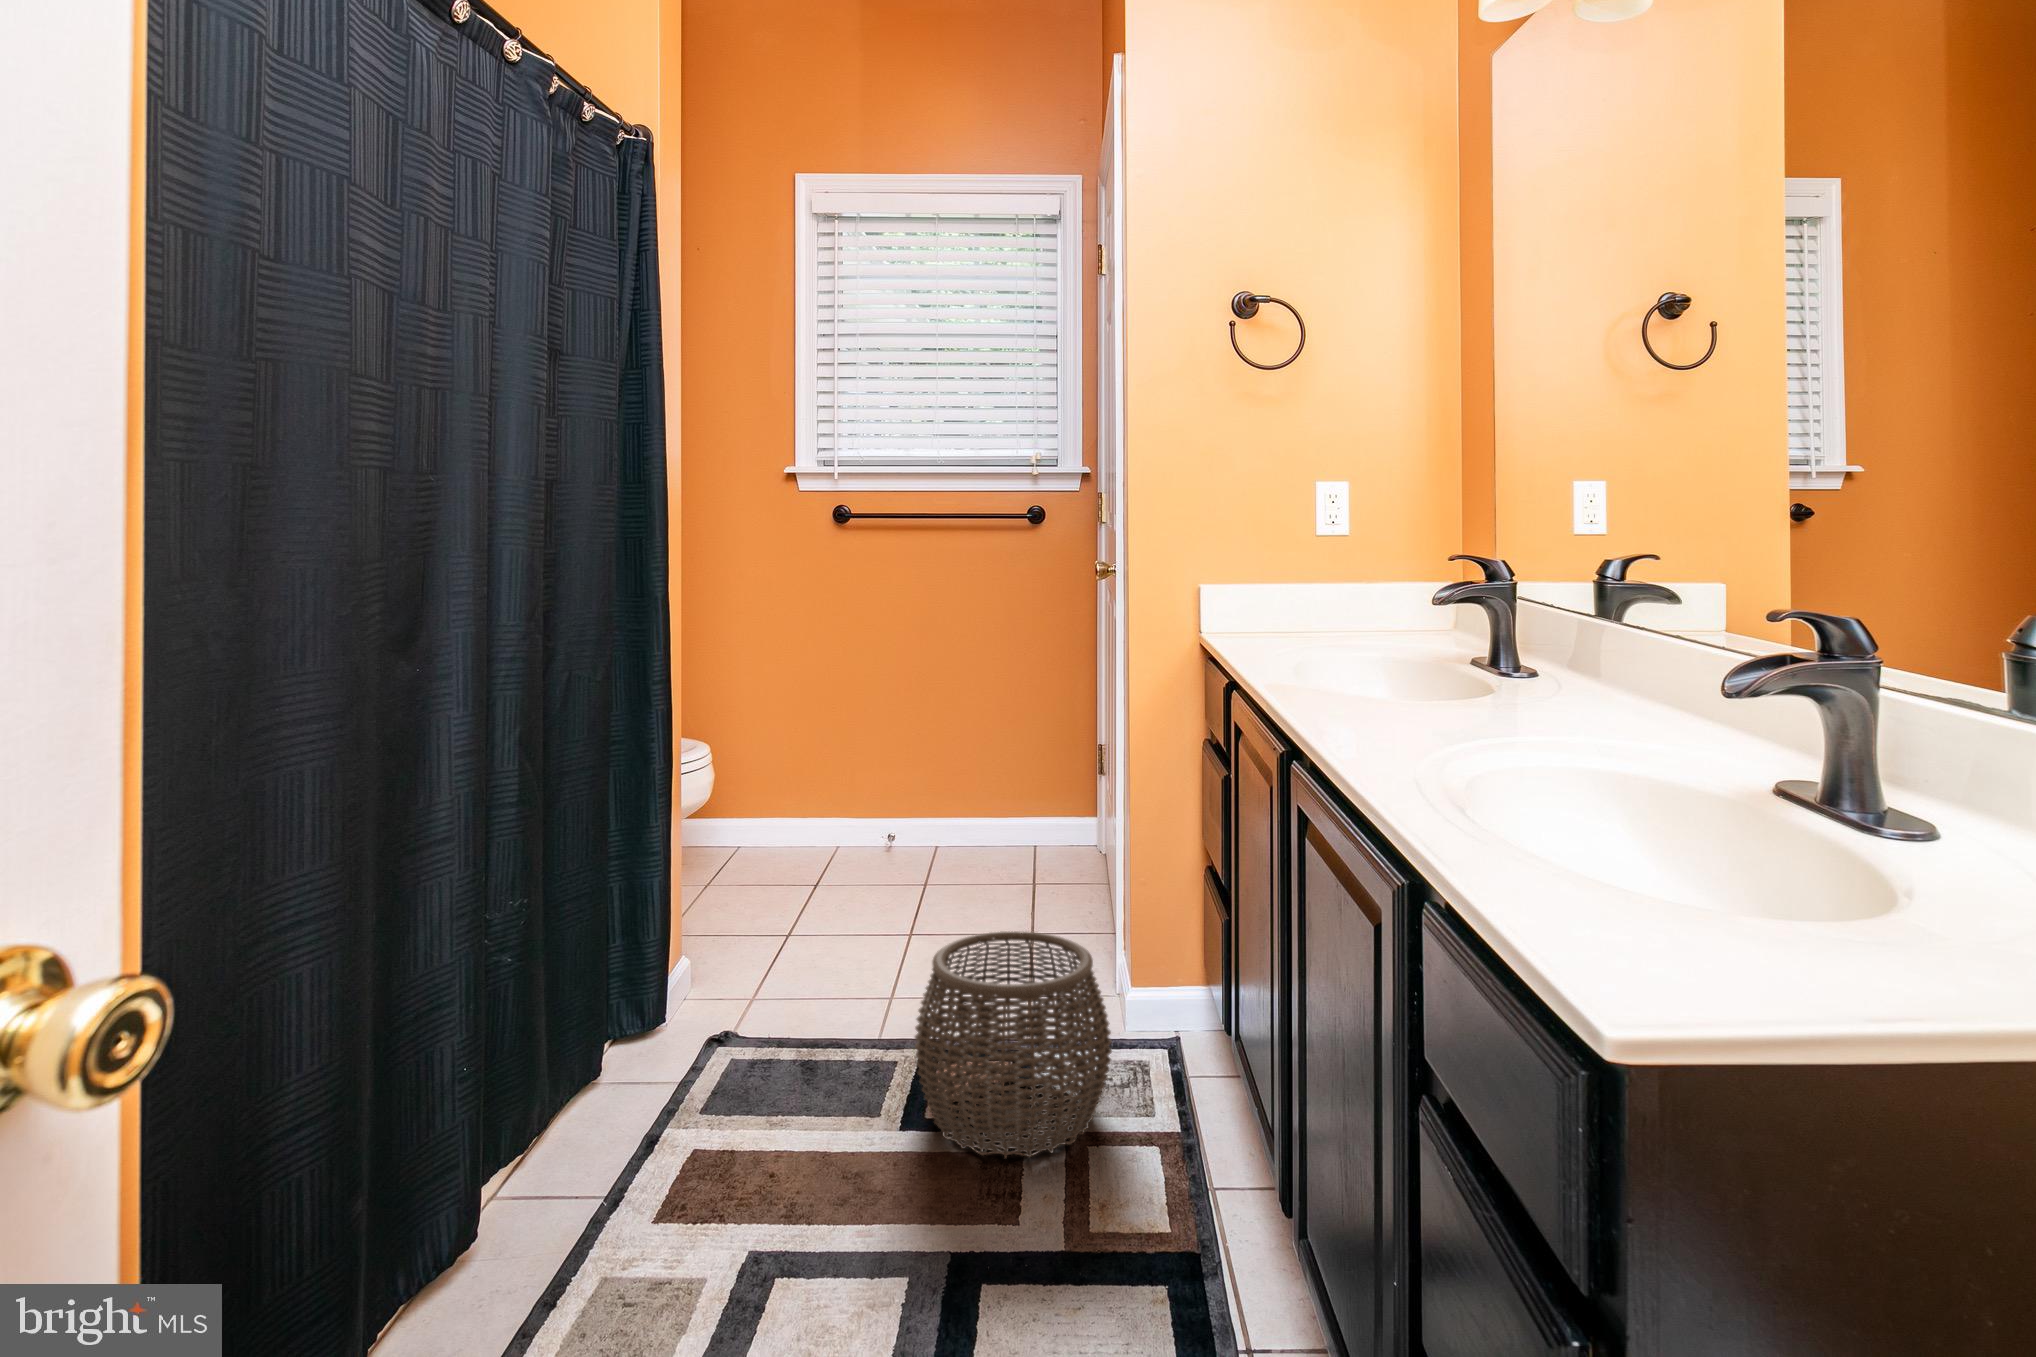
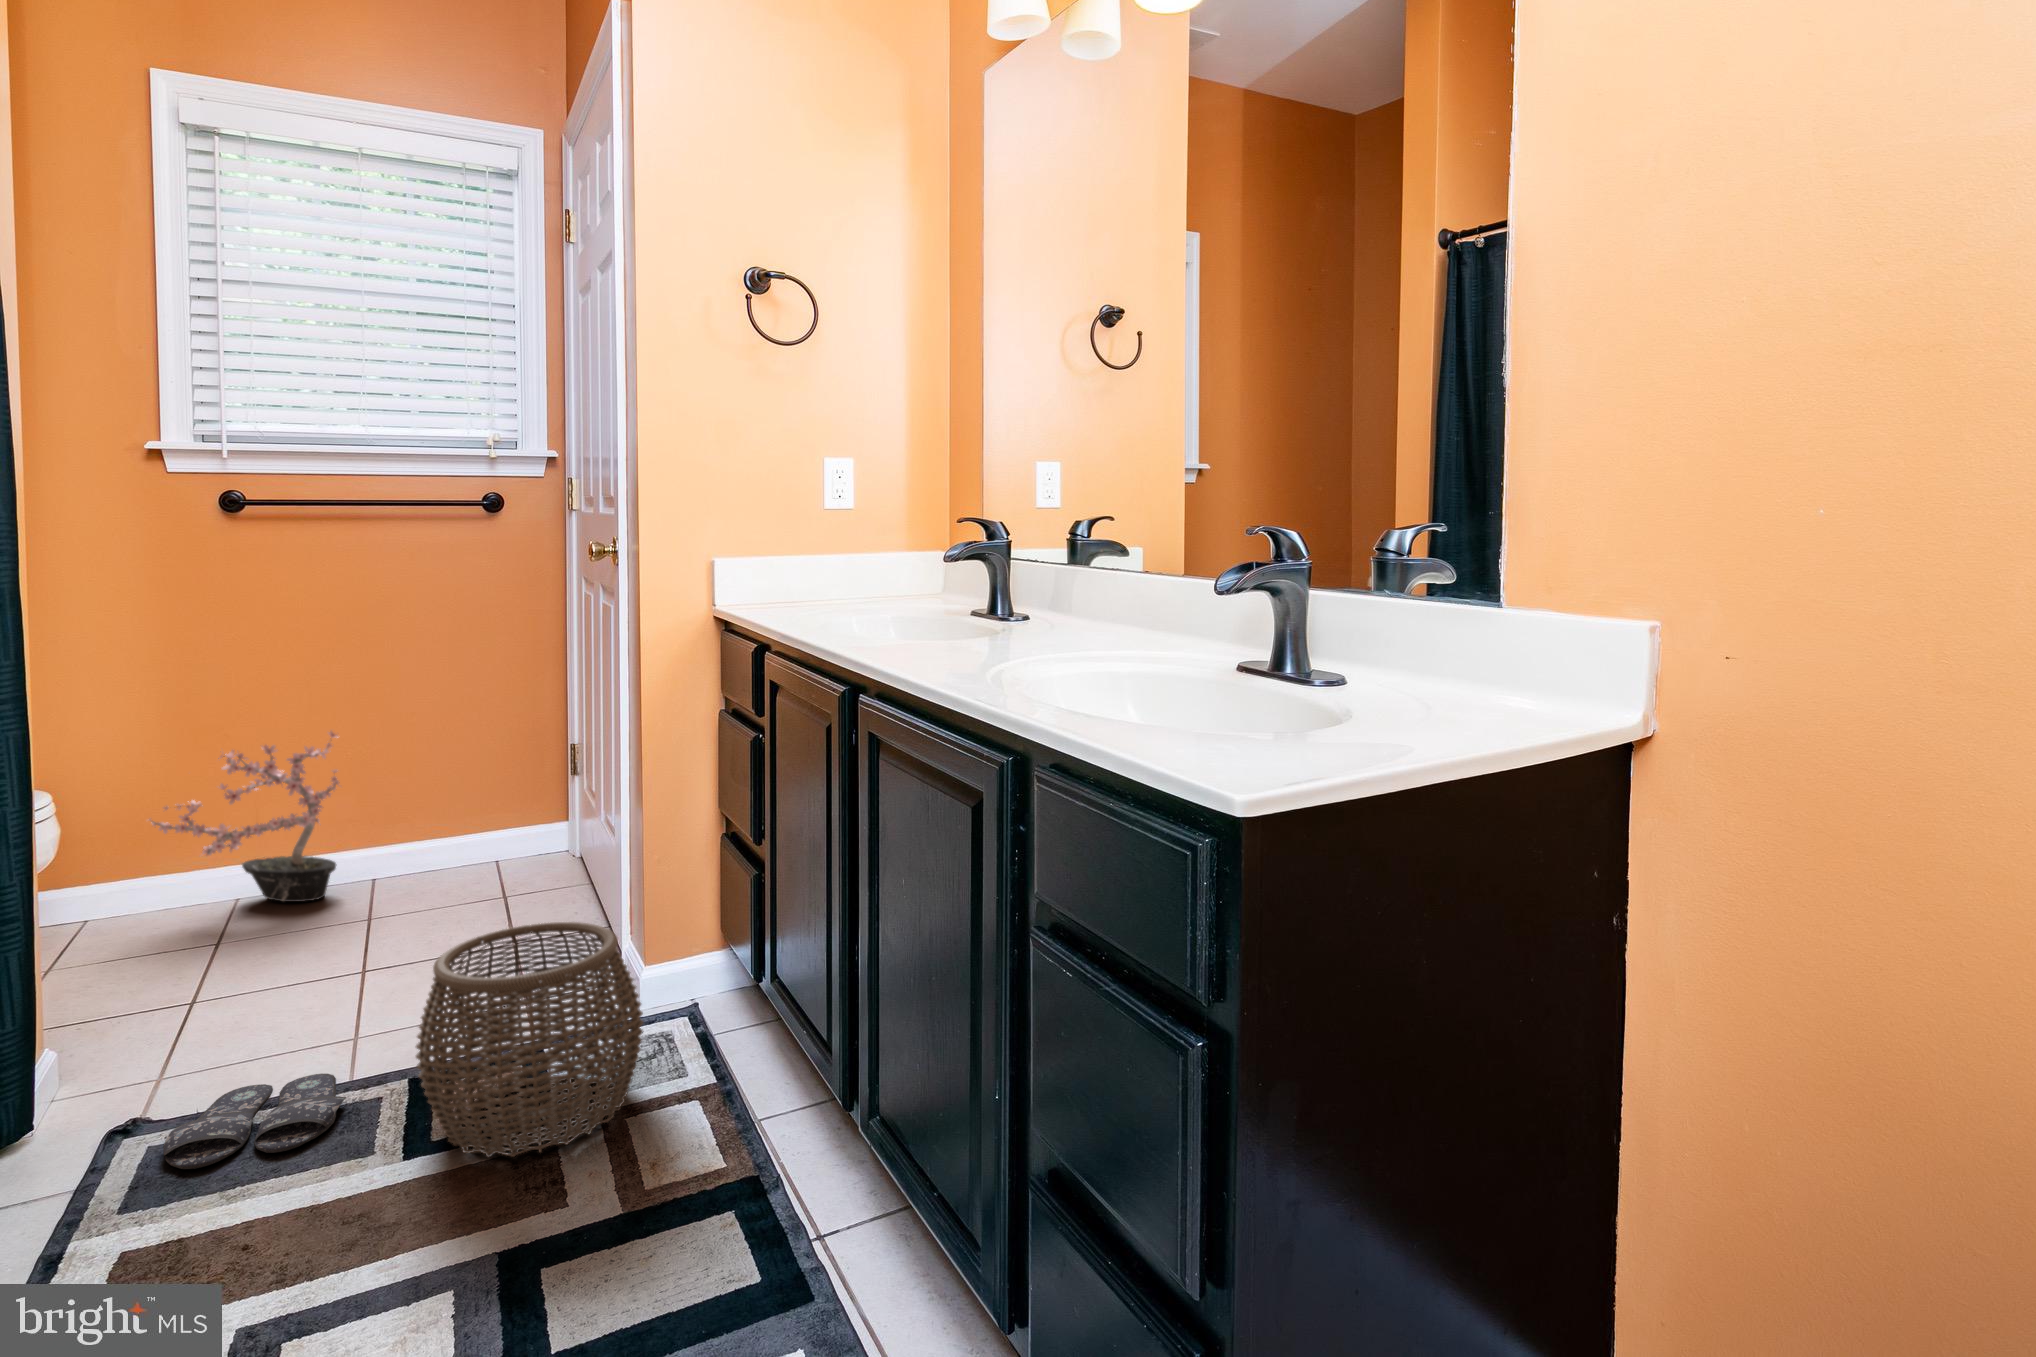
potted plant: none [782,722,922,868] -> present [149,731,339,902]
slippers: none [740,1024,870,1092] -> present [163,1074,345,1169]

